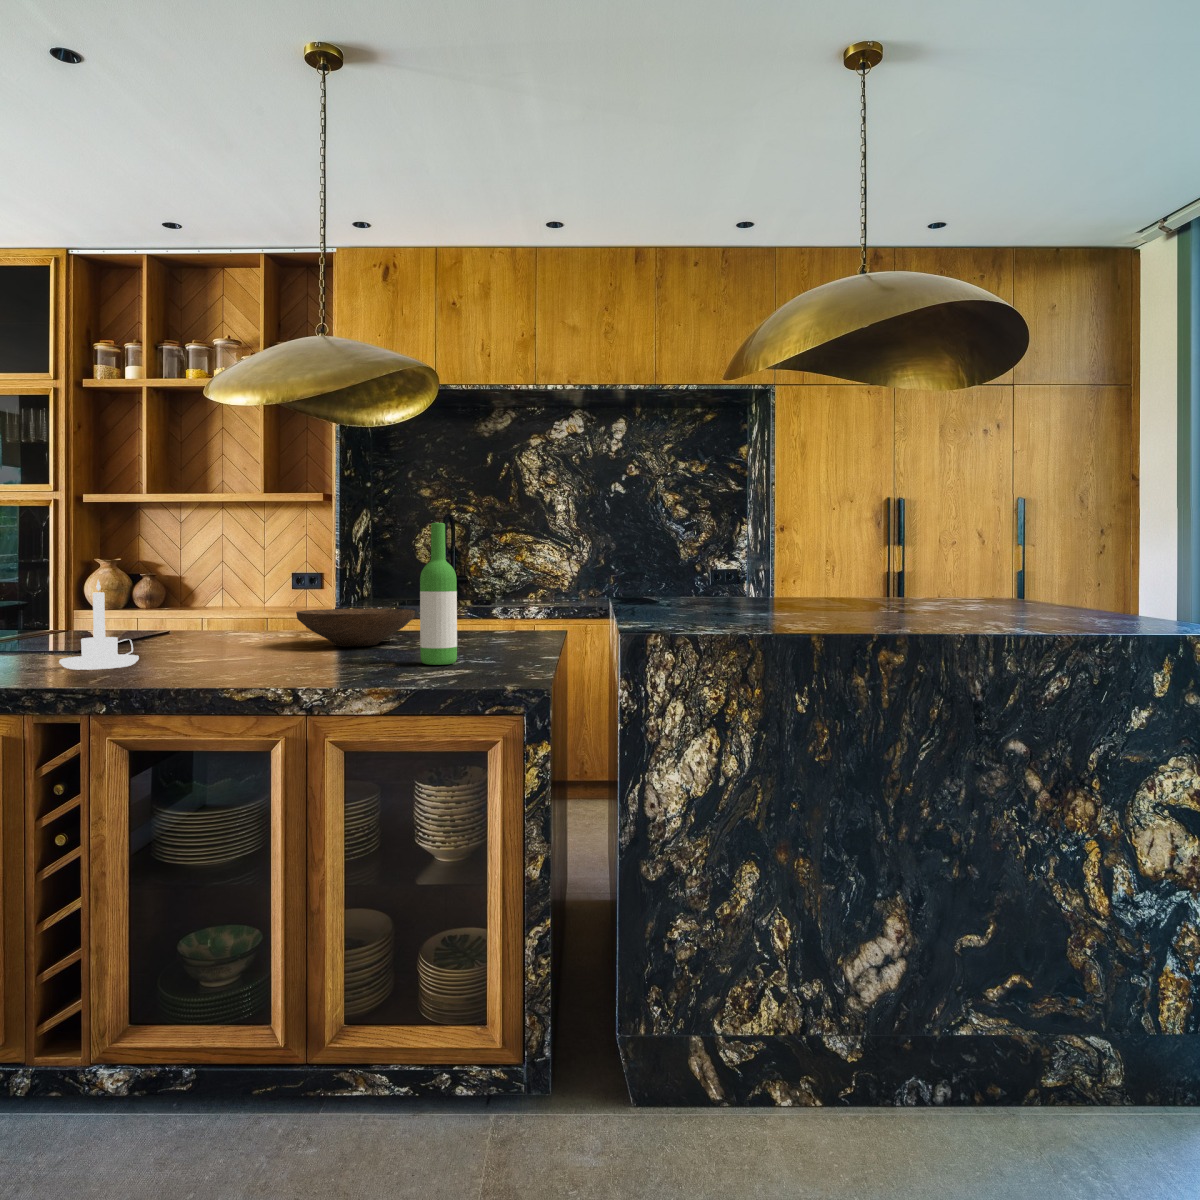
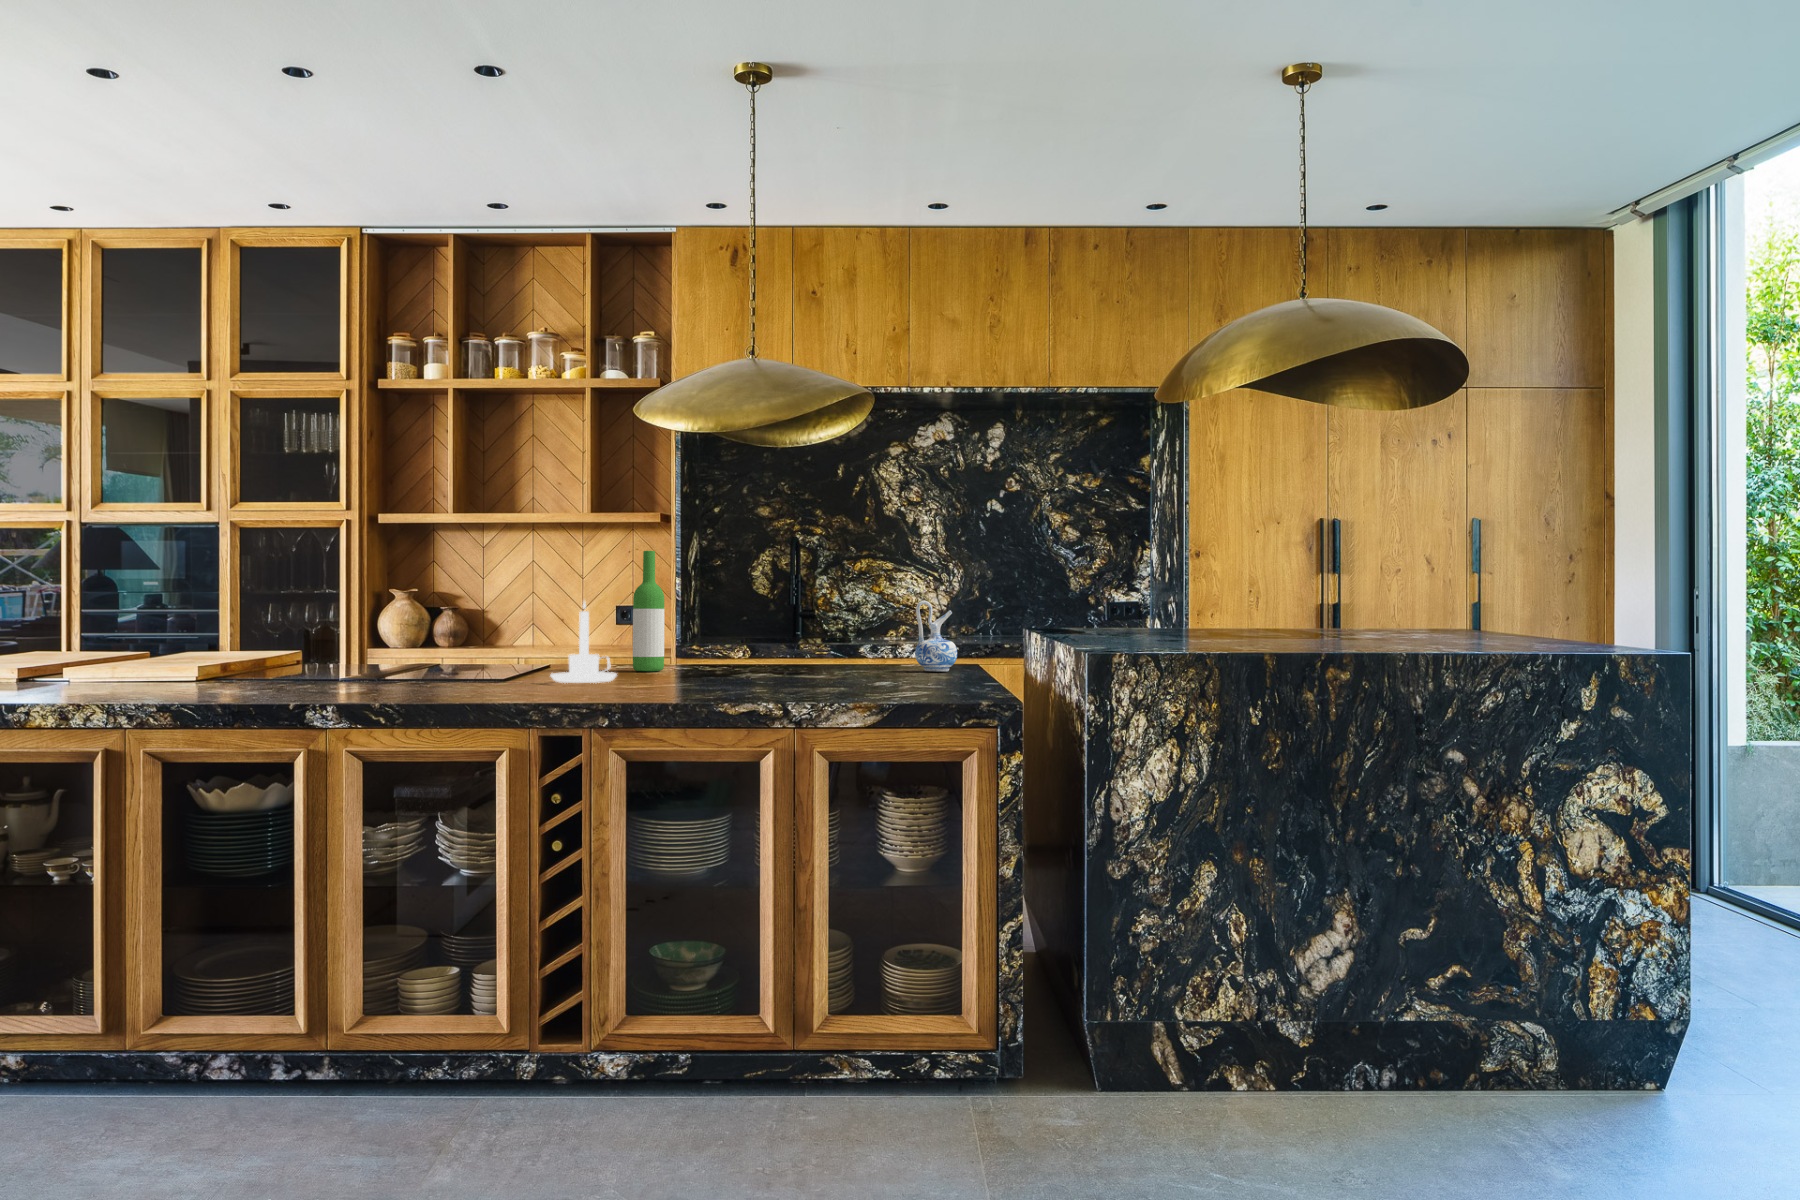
wine bottle: present [420,523,457,665] -> present [633,551,664,671]
ceramic pitcher: none [486,576,527,645] -> present [915,601,957,671]
wooden bowl: present [296,609,415,647] -> none [724,635,841,671]

